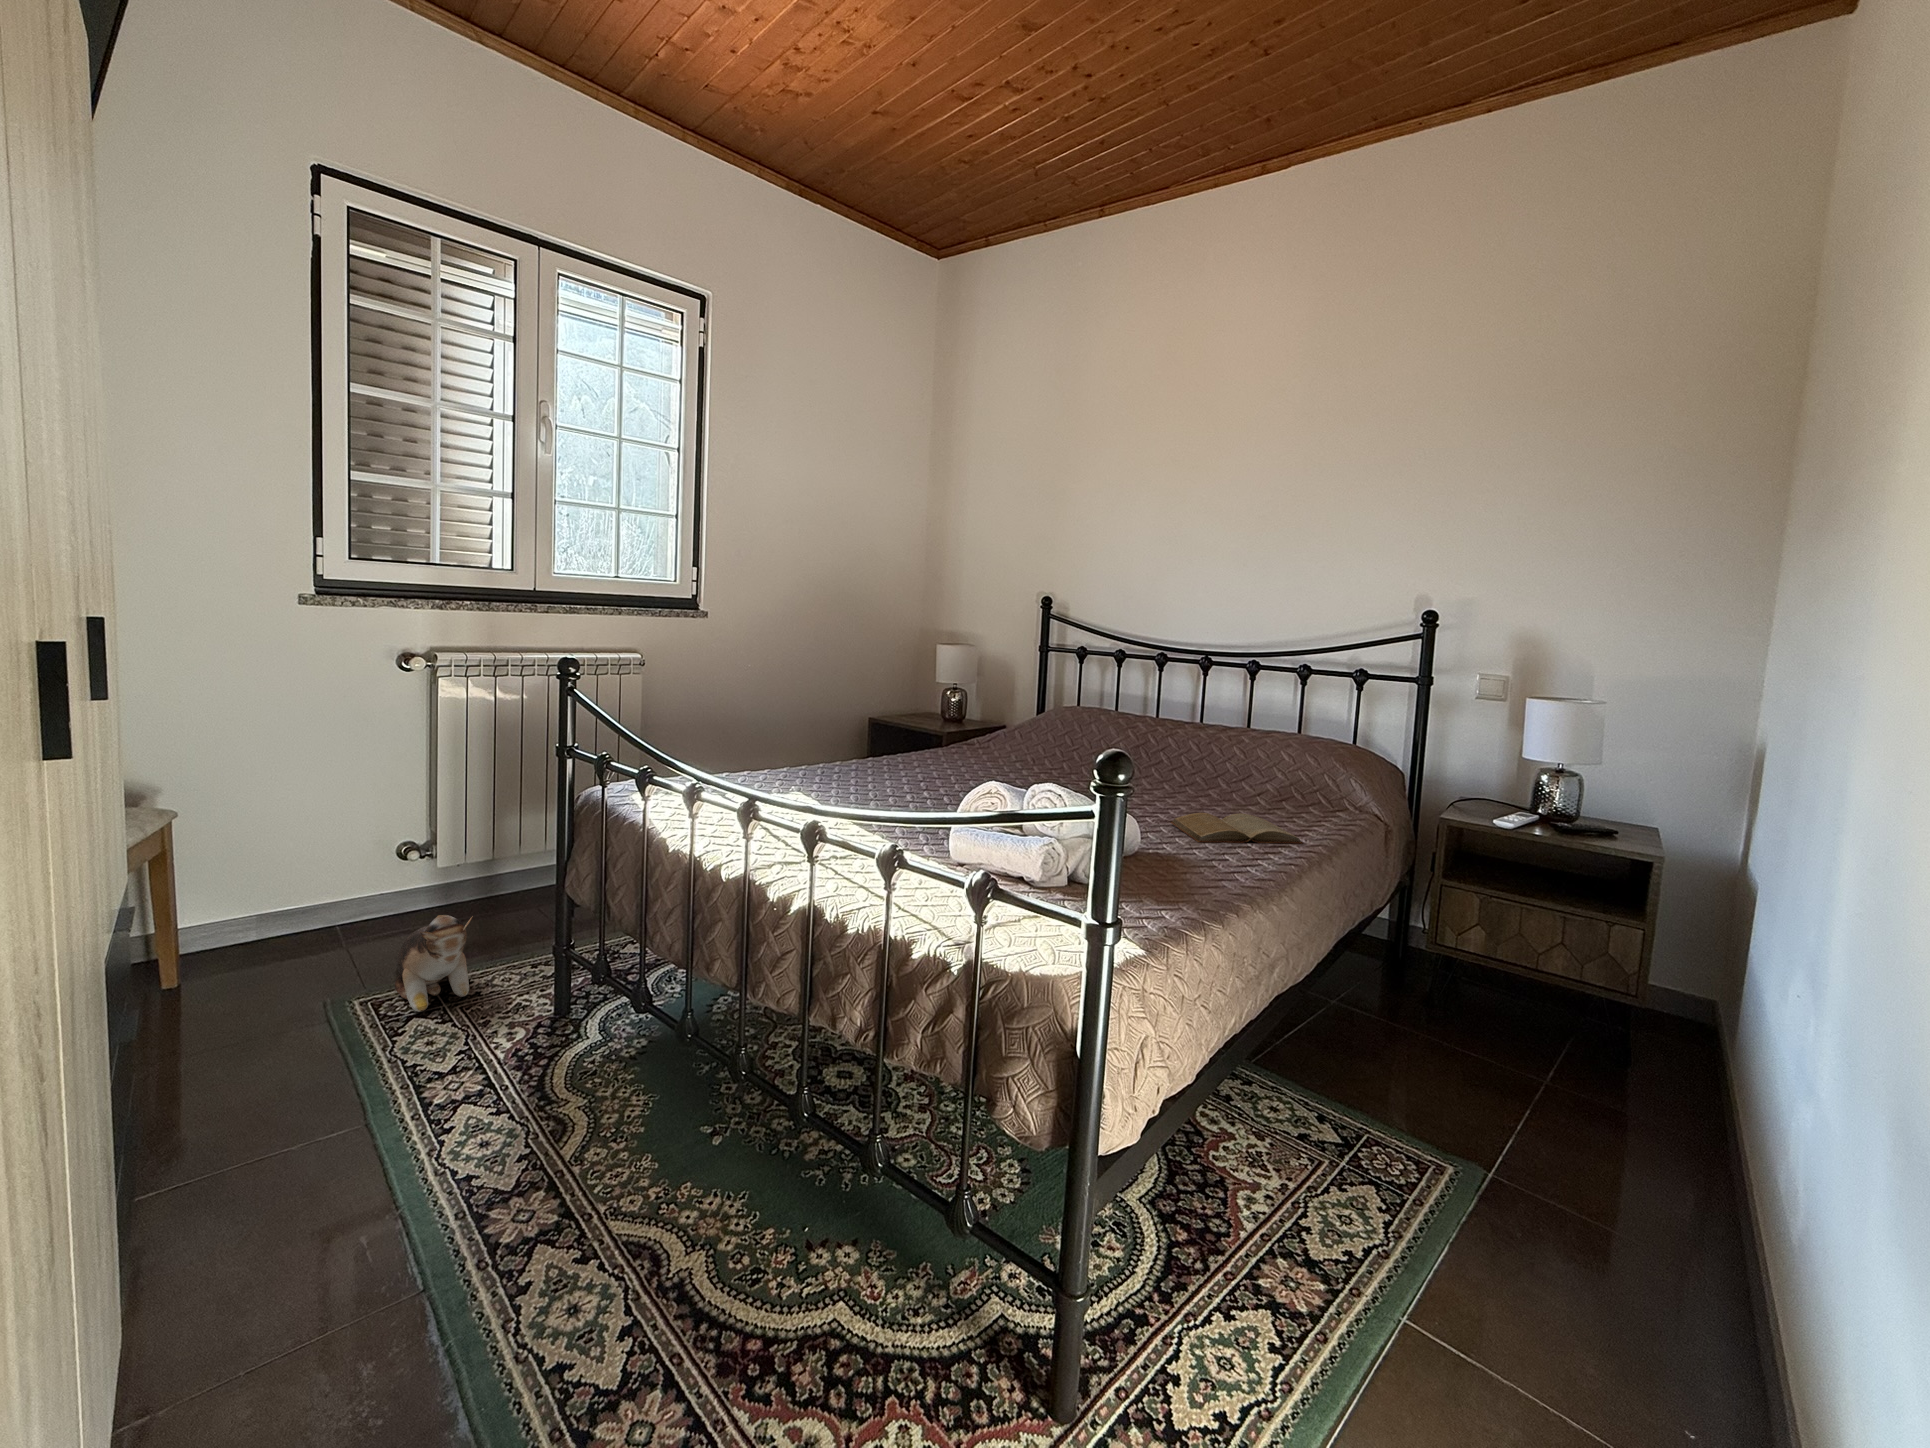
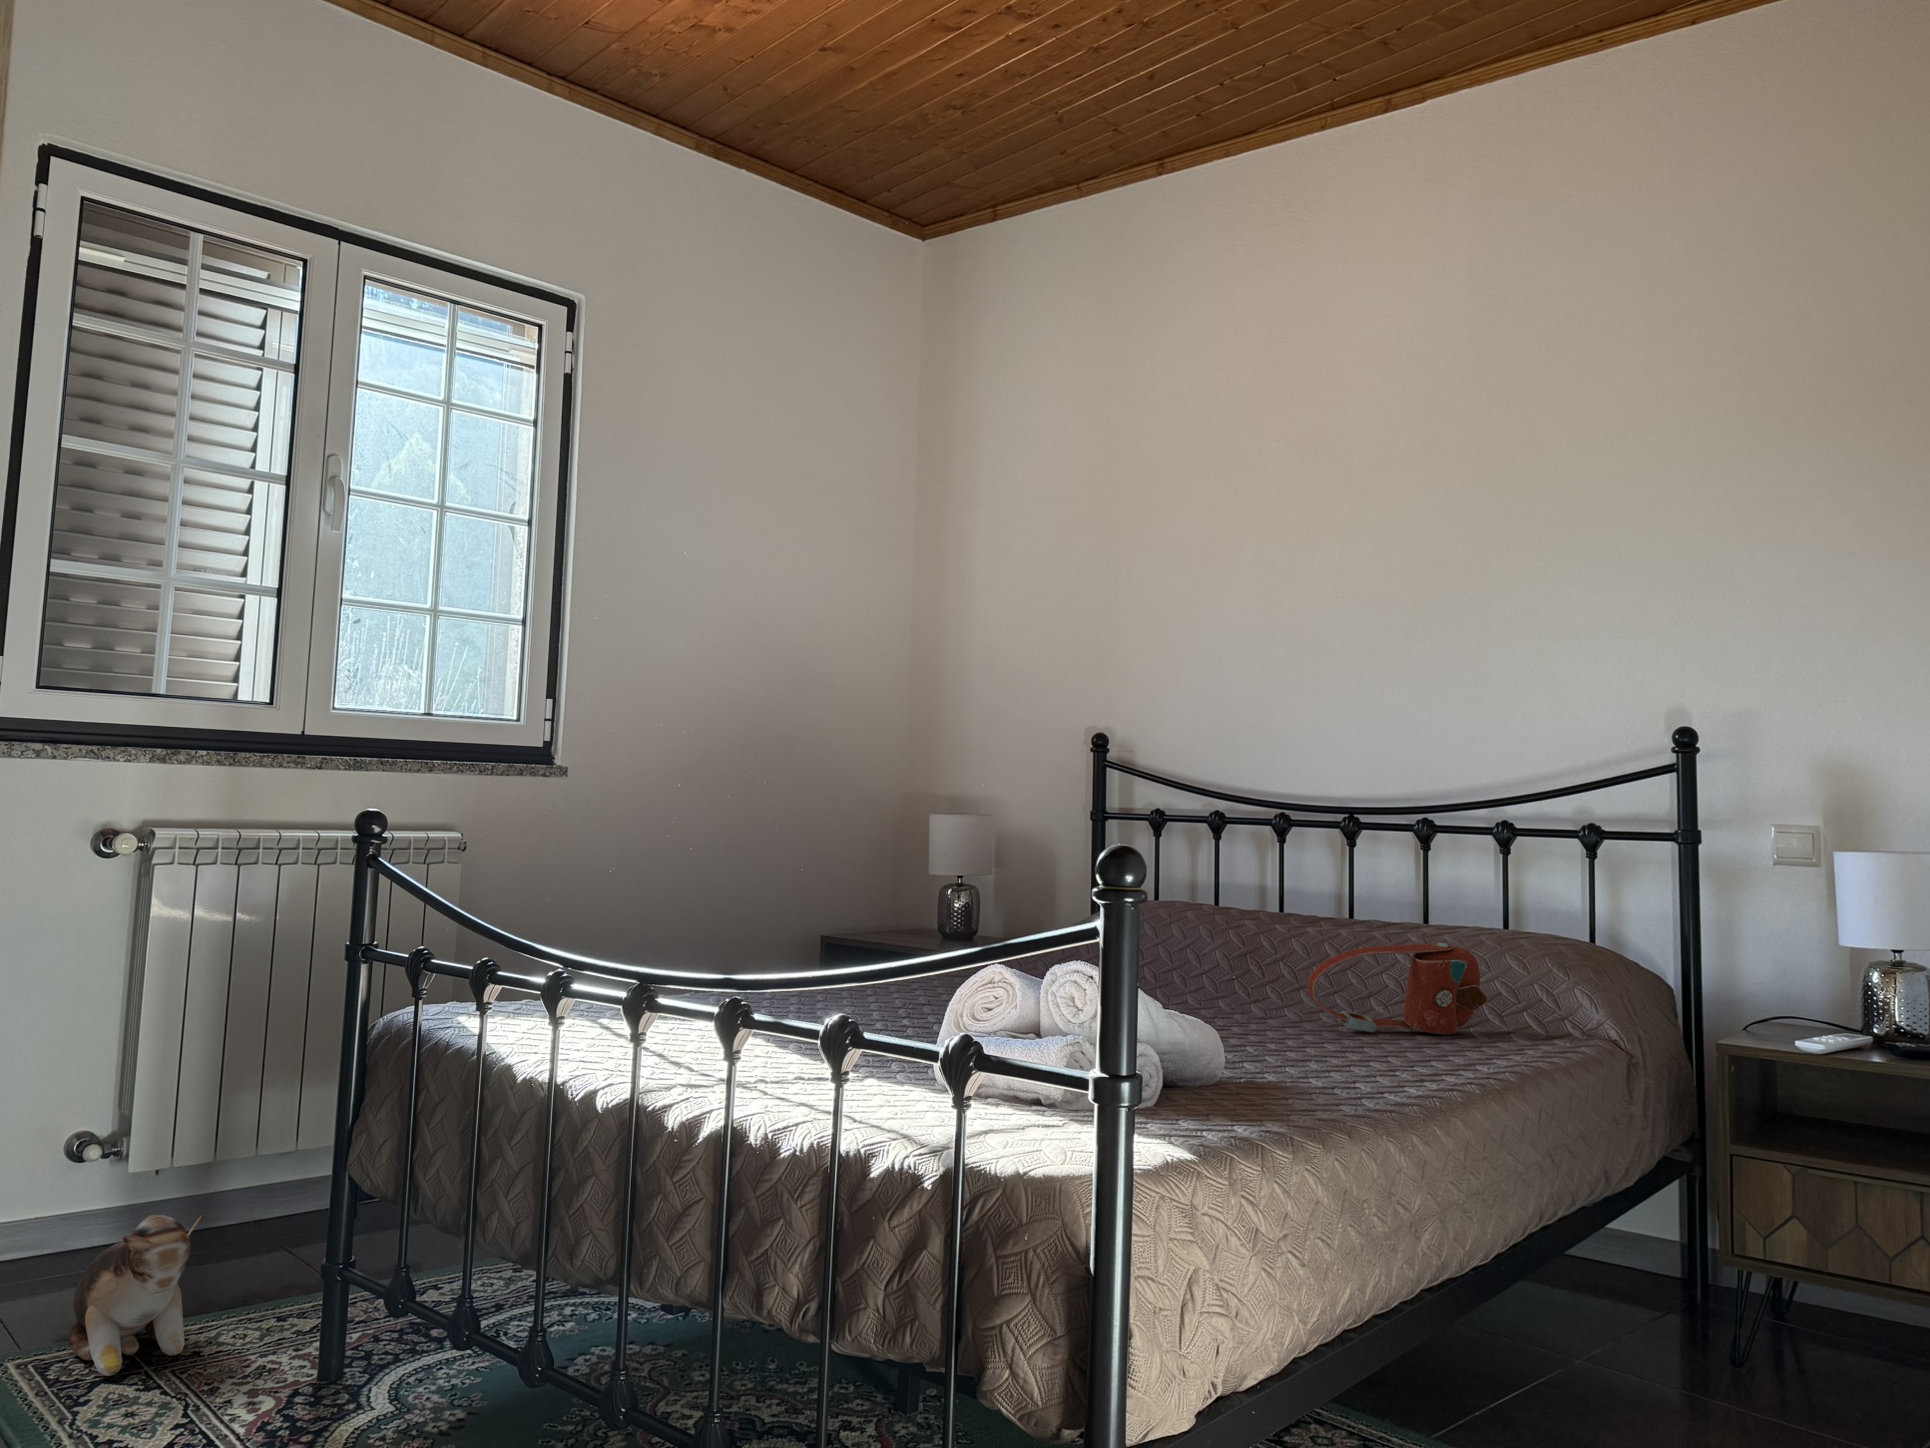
handbag: none [1183,749,1296,806] -> present [1308,943,1489,1035]
book: present [1171,813,1303,844] -> none [1284,1033,1486,1071]

